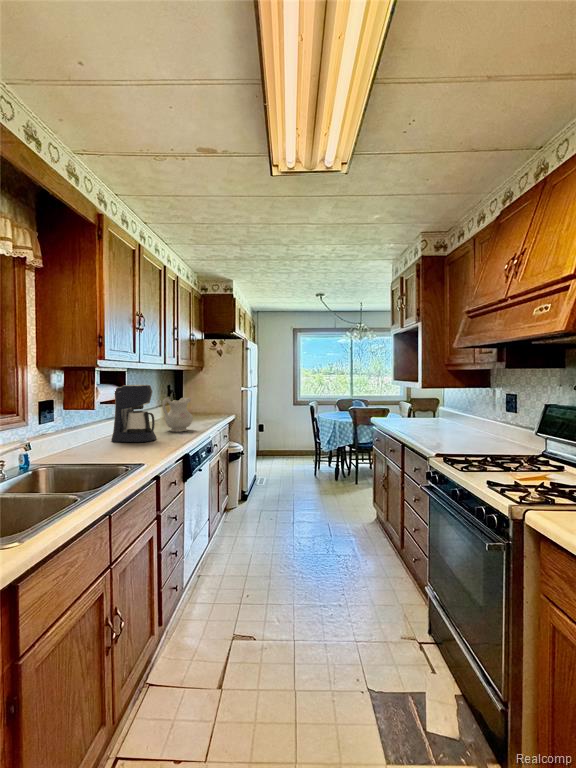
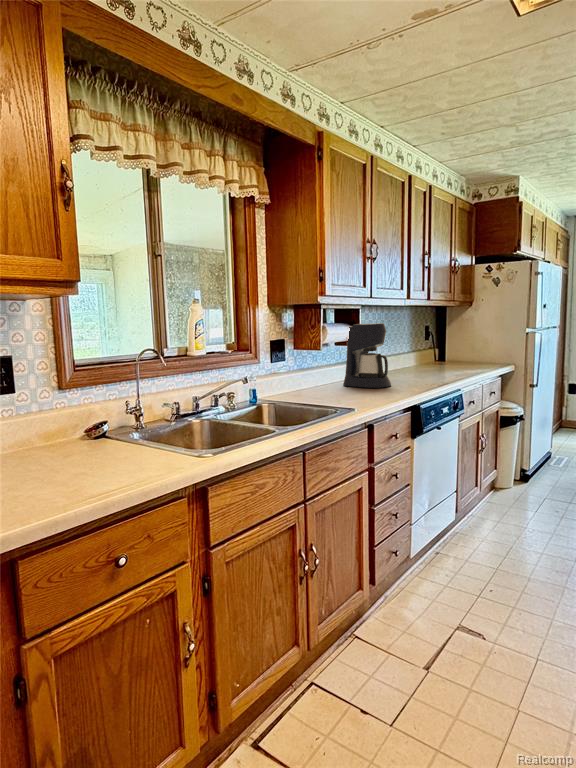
ceramic pitcher: present [162,397,193,432] -> none [403,338,440,380]

